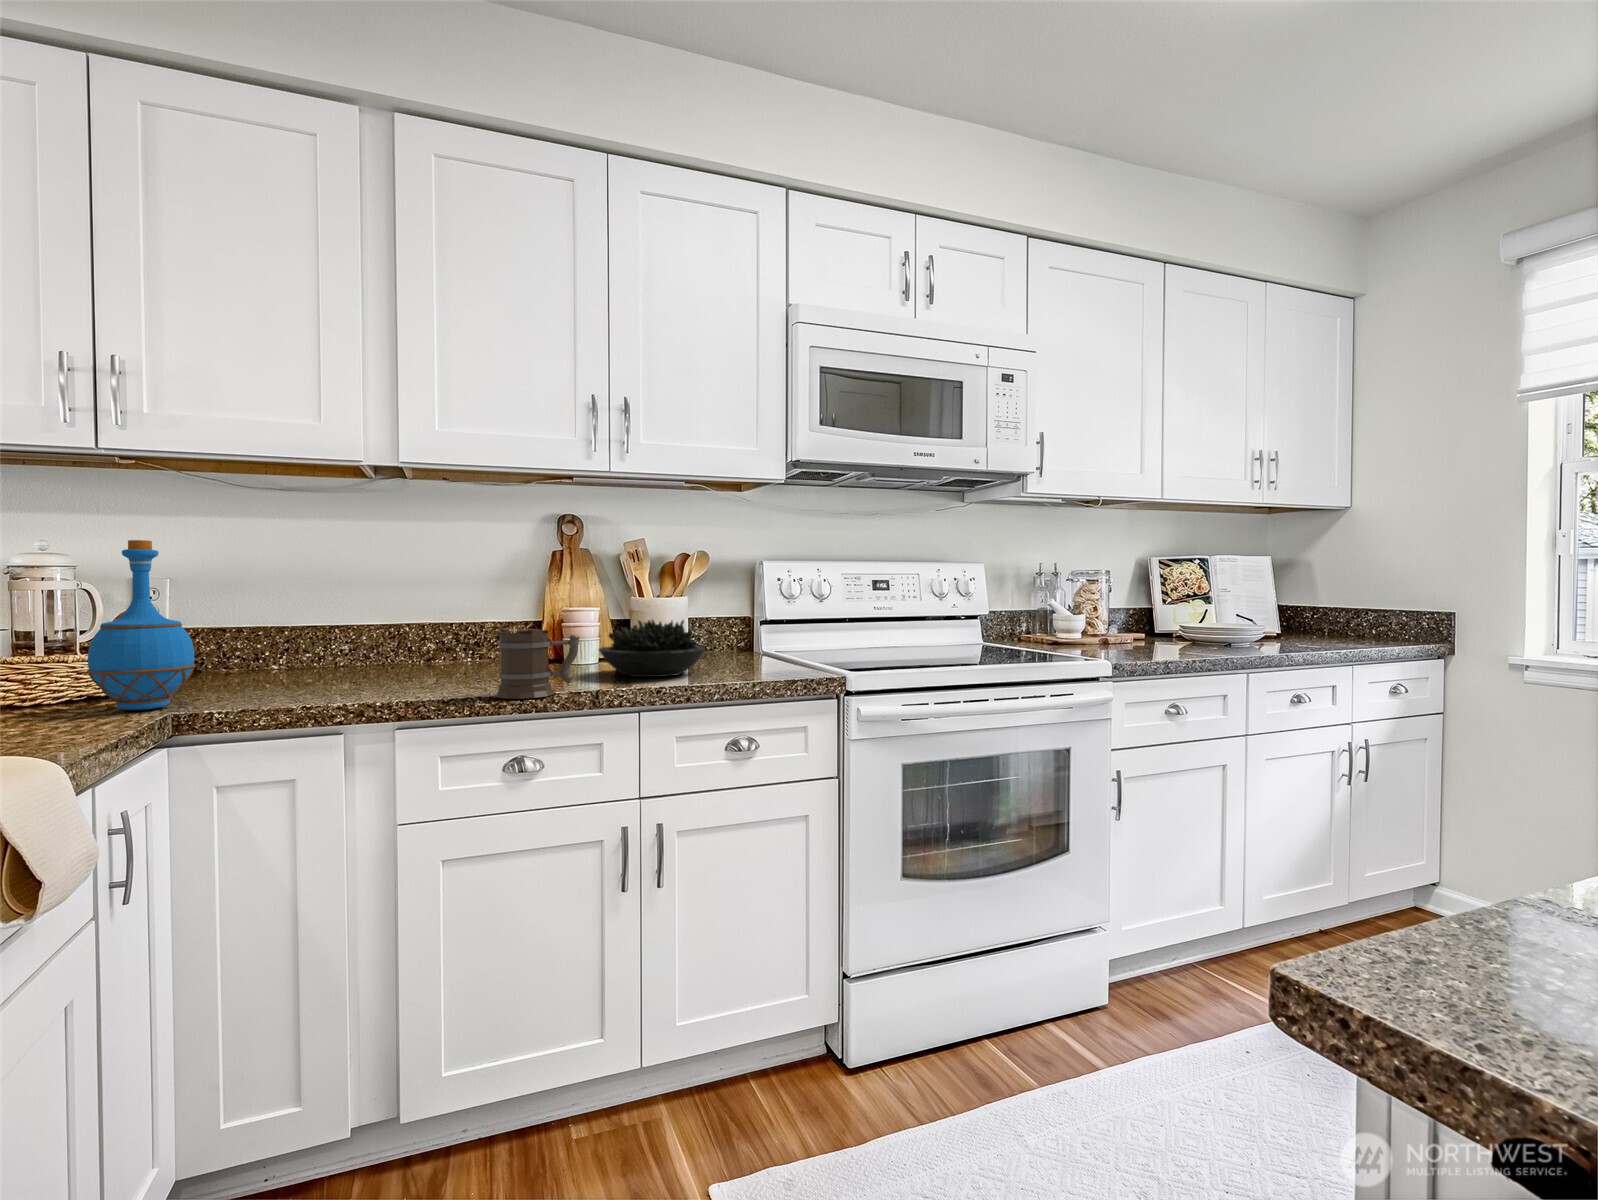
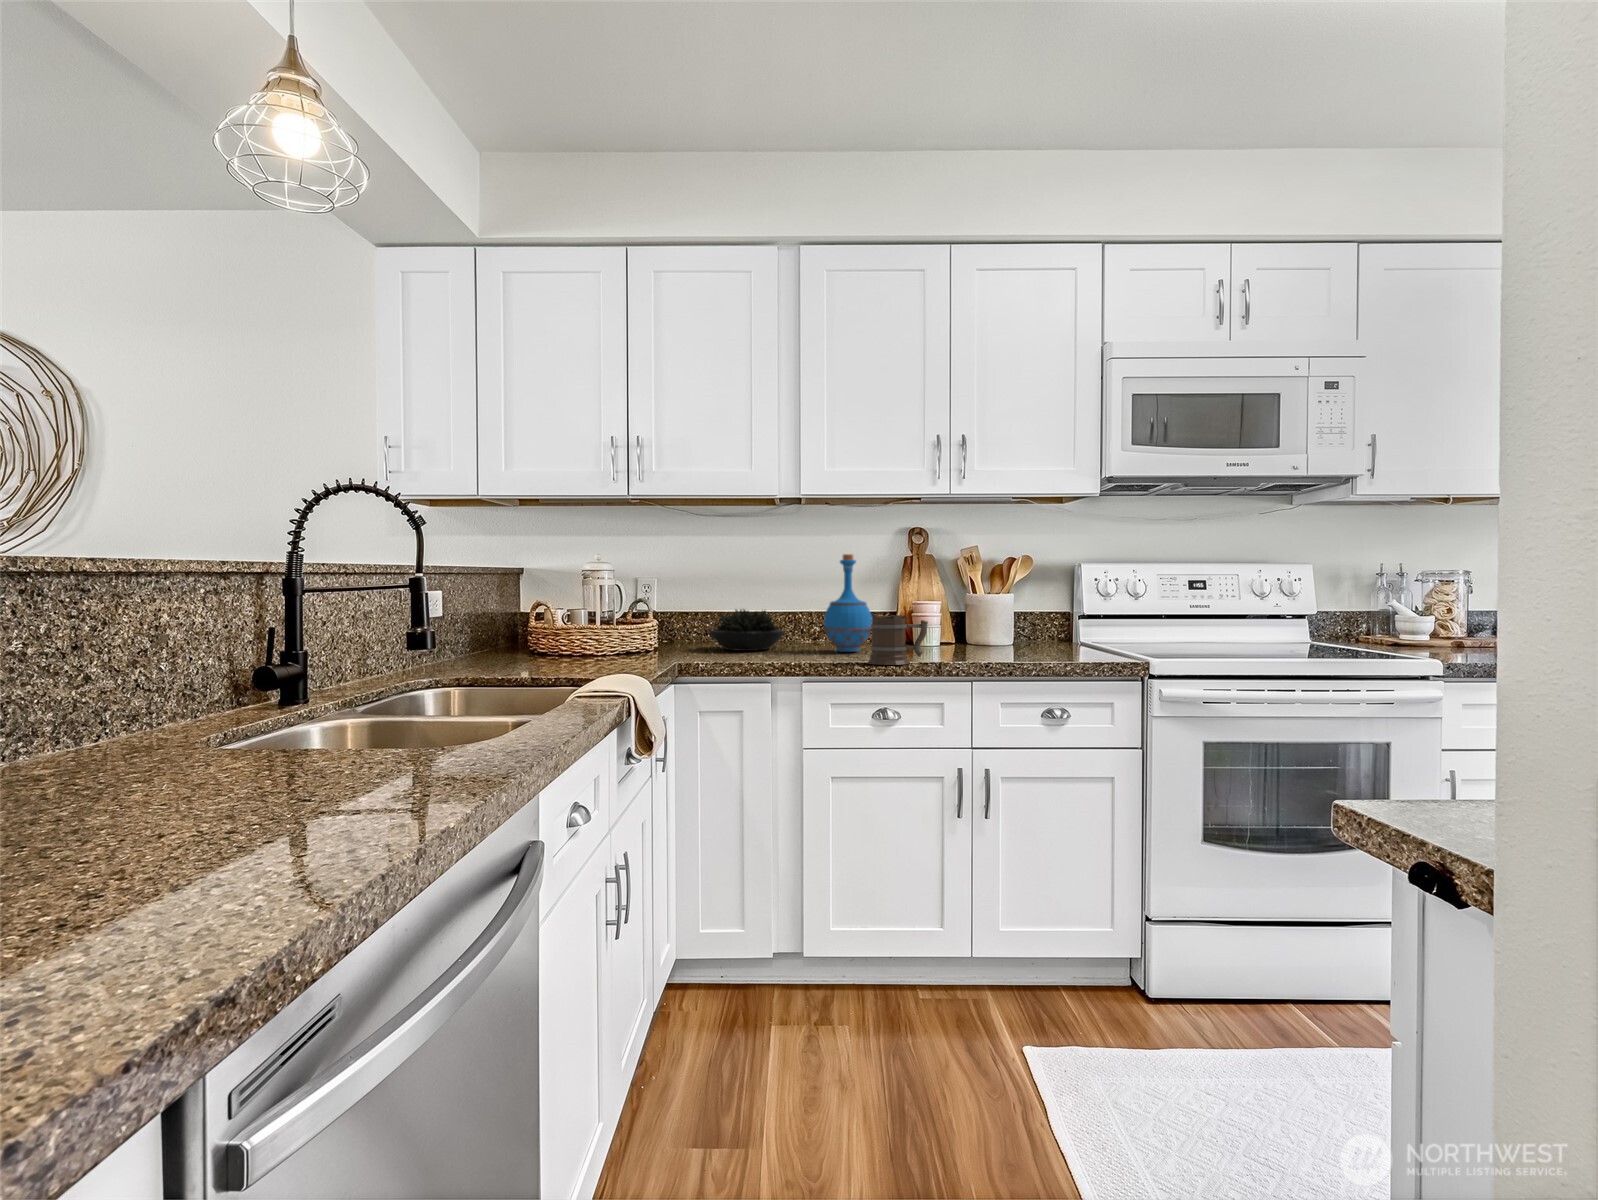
bottle: present [87,540,196,710] -> present [824,554,872,652]
succulent plant: present [599,620,705,677] -> present [708,610,785,651]

